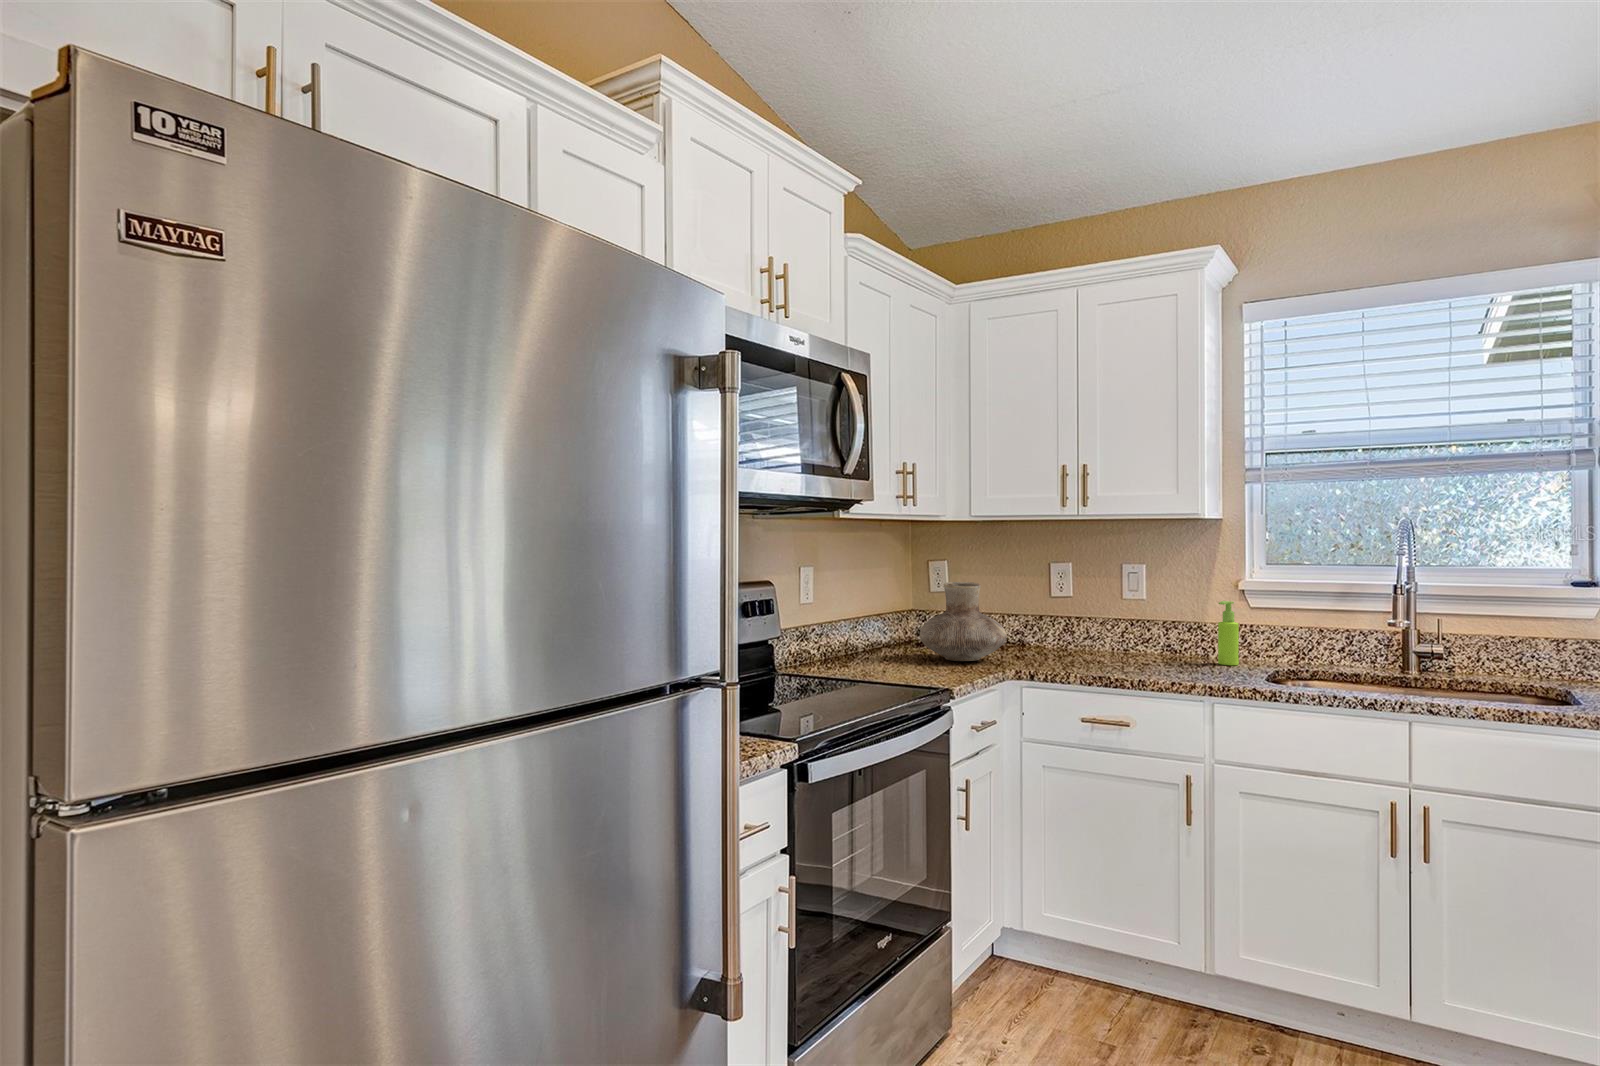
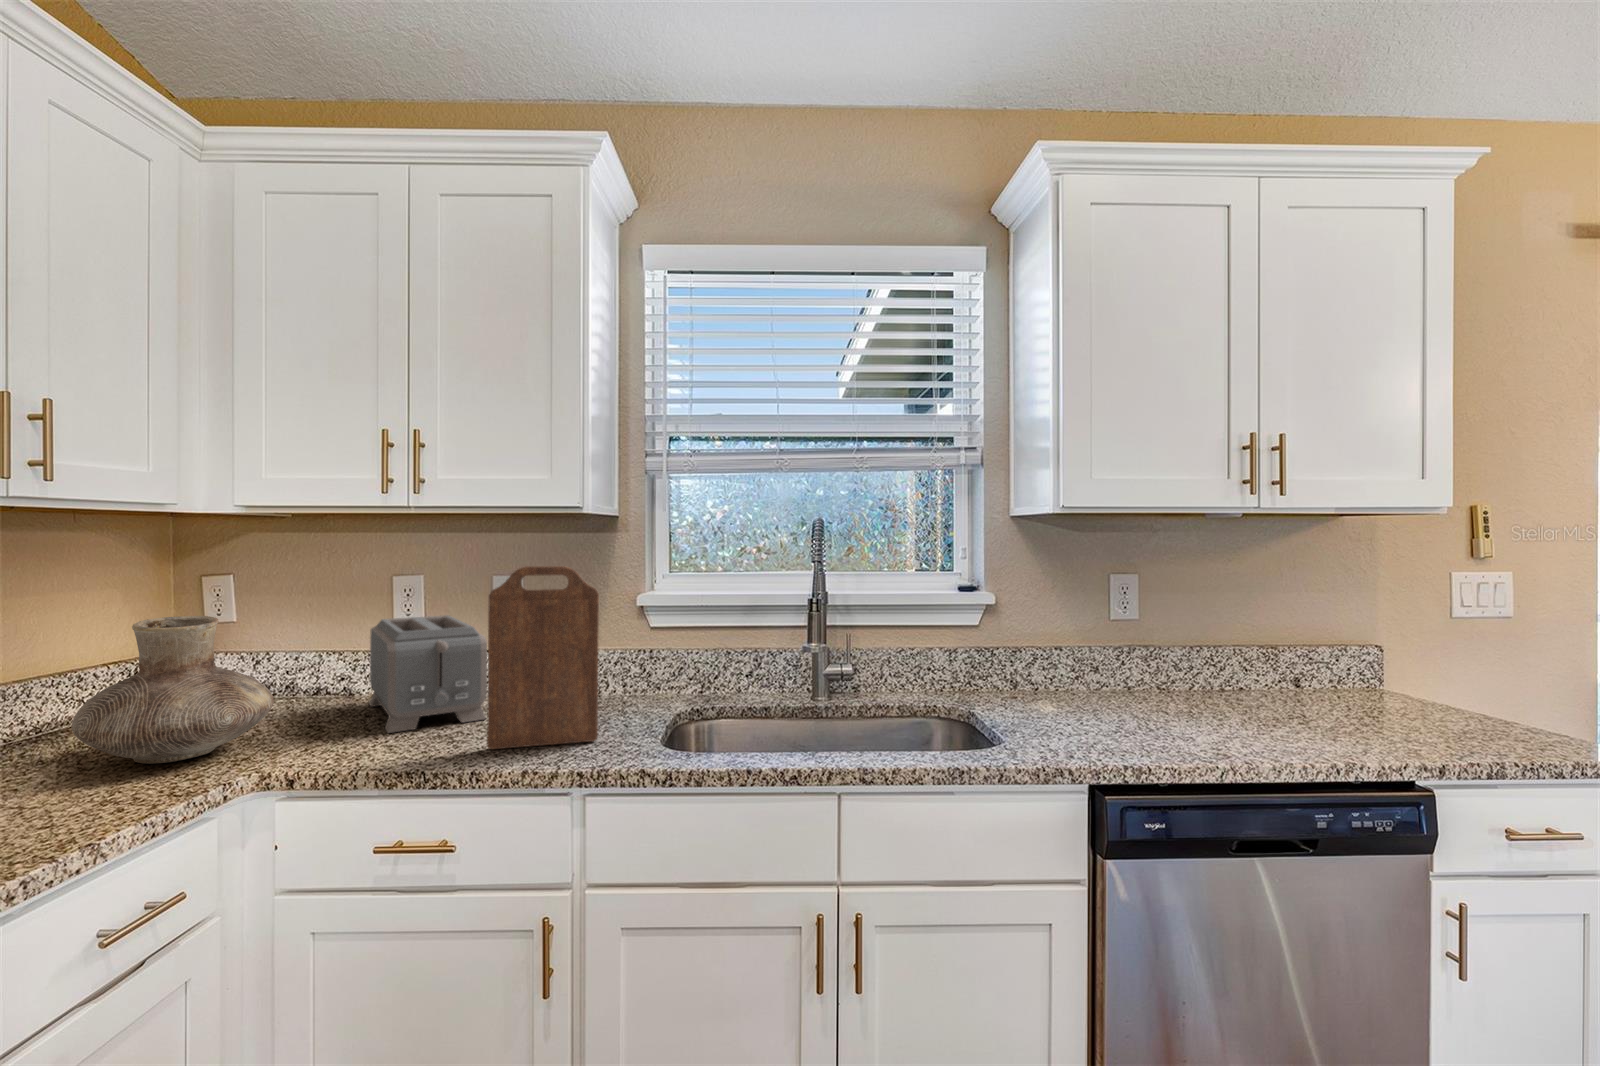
cutting board: none [1140,555,1216,677] -> present [487,566,599,749]
toaster: none [1040,593,1128,662] -> present [369,615,487,733]
soap dispenser: present [1218,601,1239,665] -> none [612,622,637,707]

